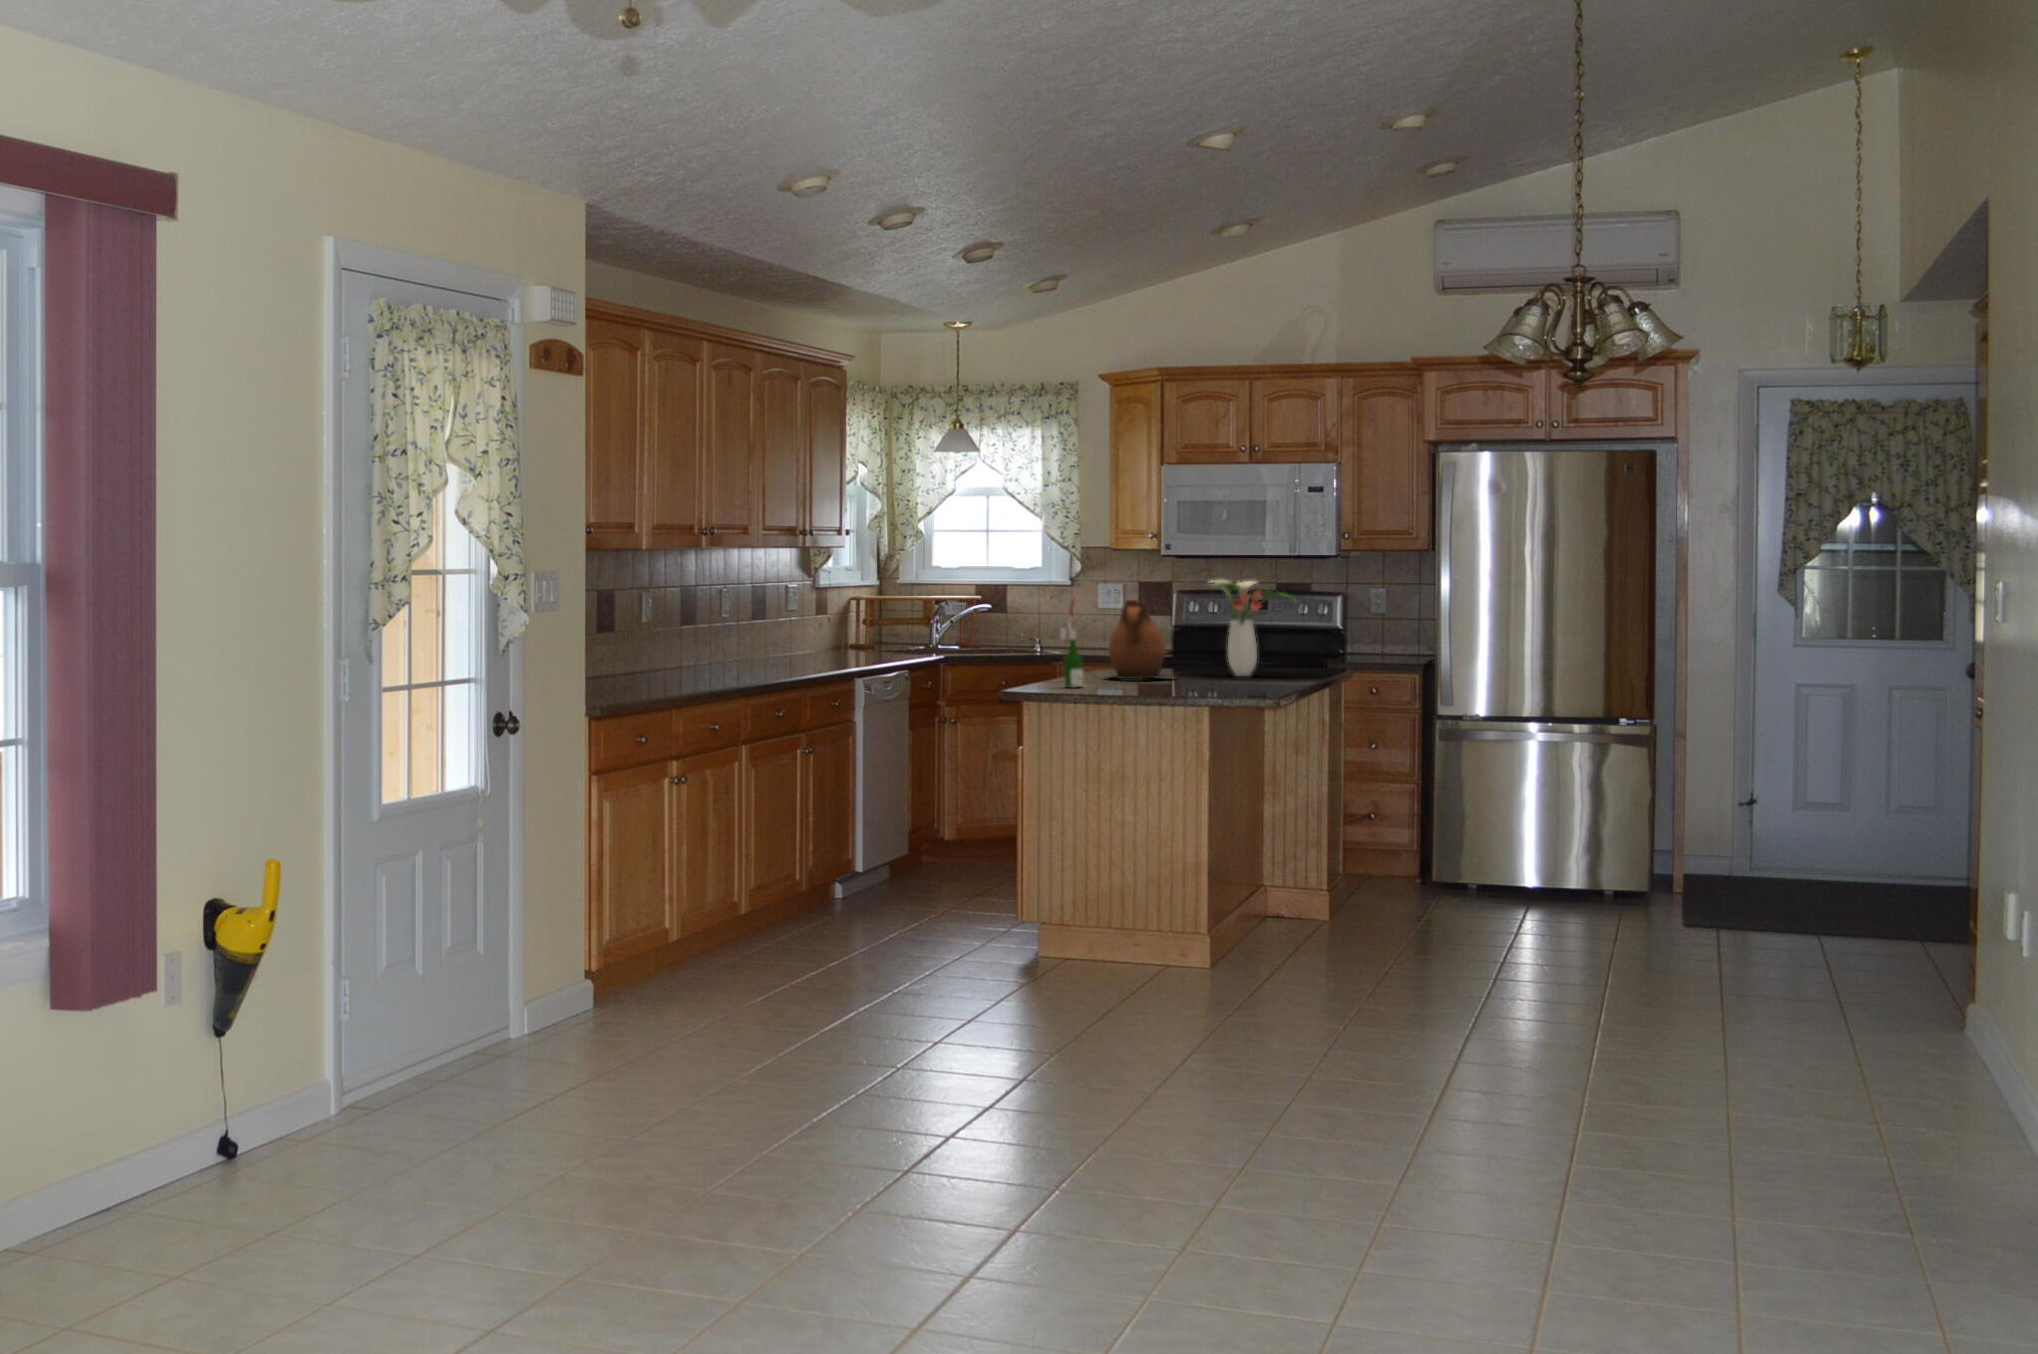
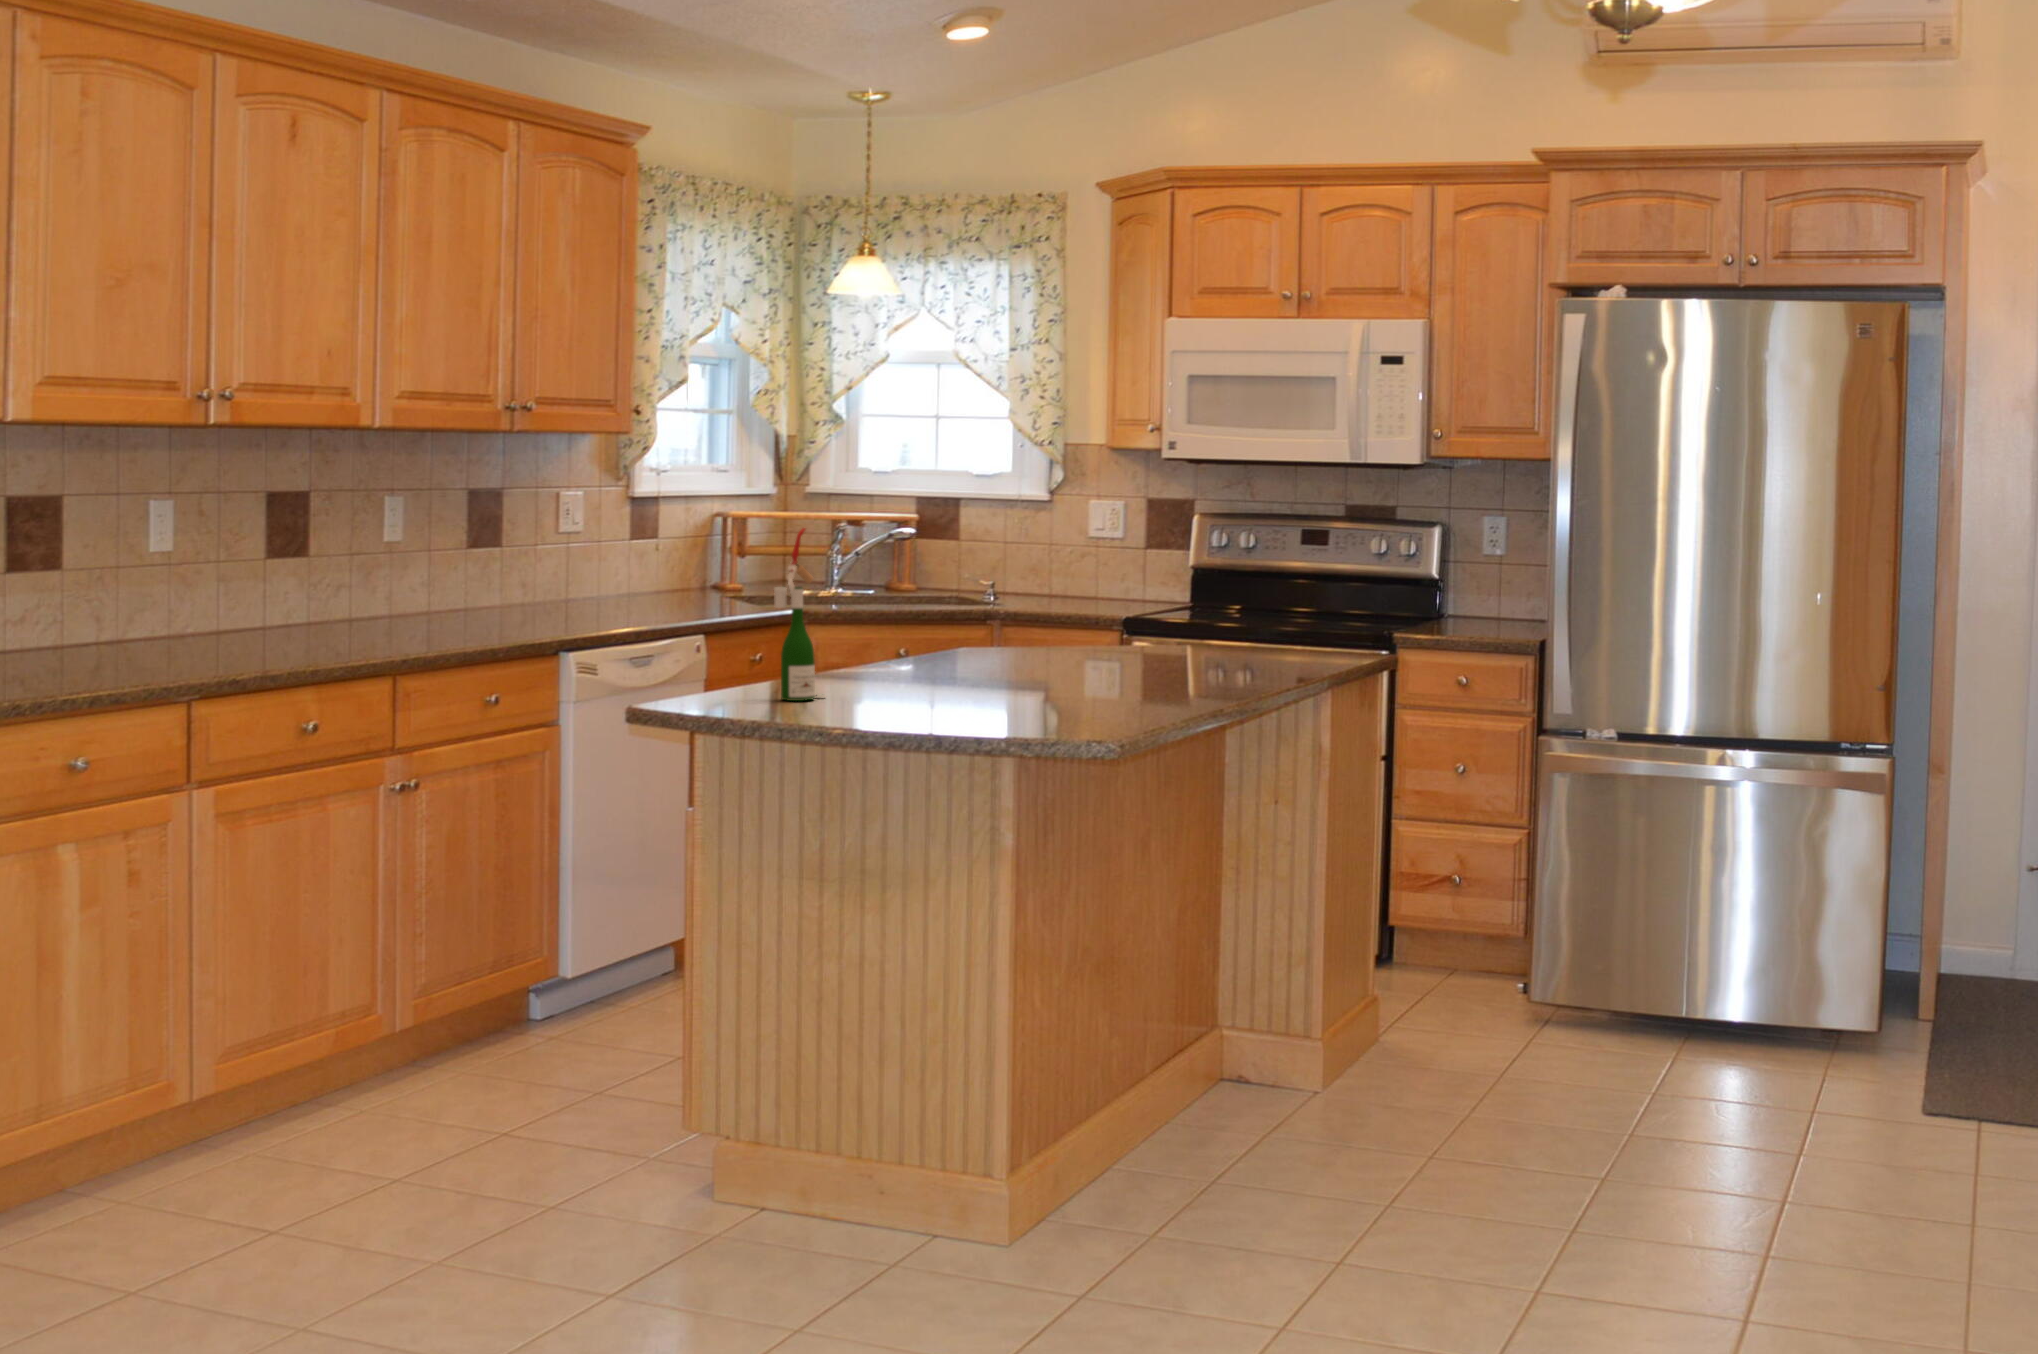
flower arrangement: present [1212,580,1287,676] -> none [1105,498,1256,673]
ceramic pitcher: present [1108,600,1177,679] -> none [902,533,1039,679]

